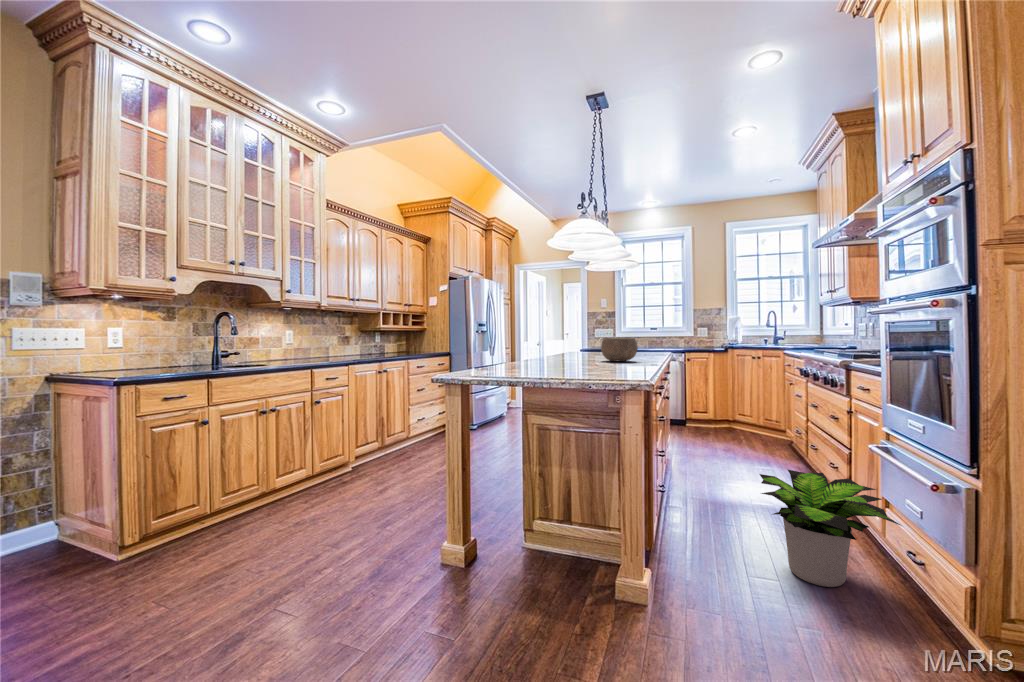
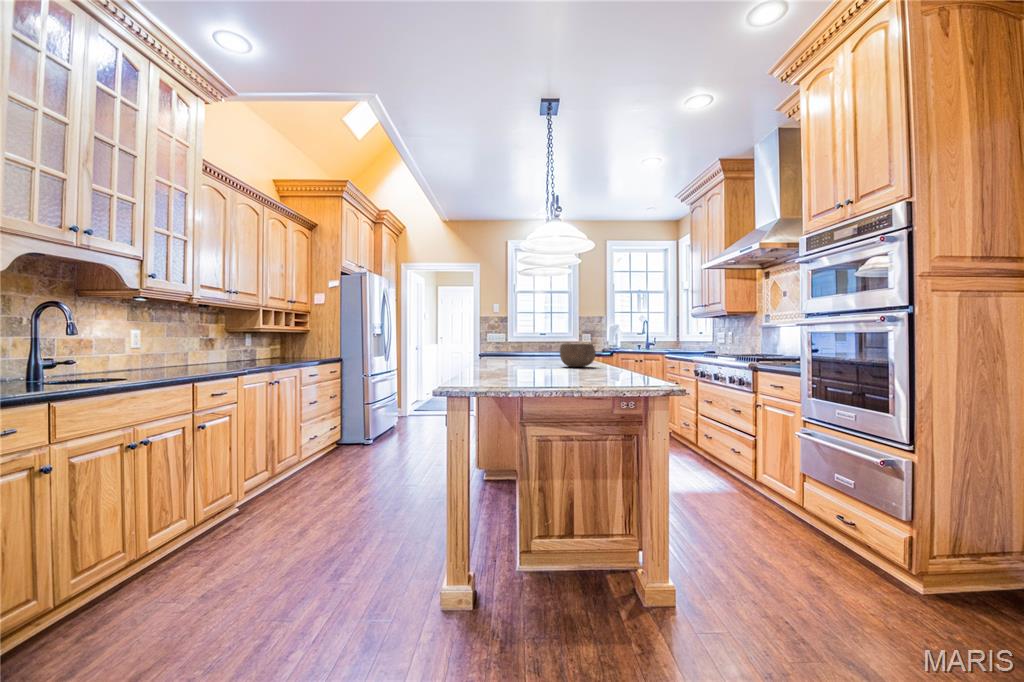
potted plant: present [760,470,900,587] -> none [724,460,840,558]

